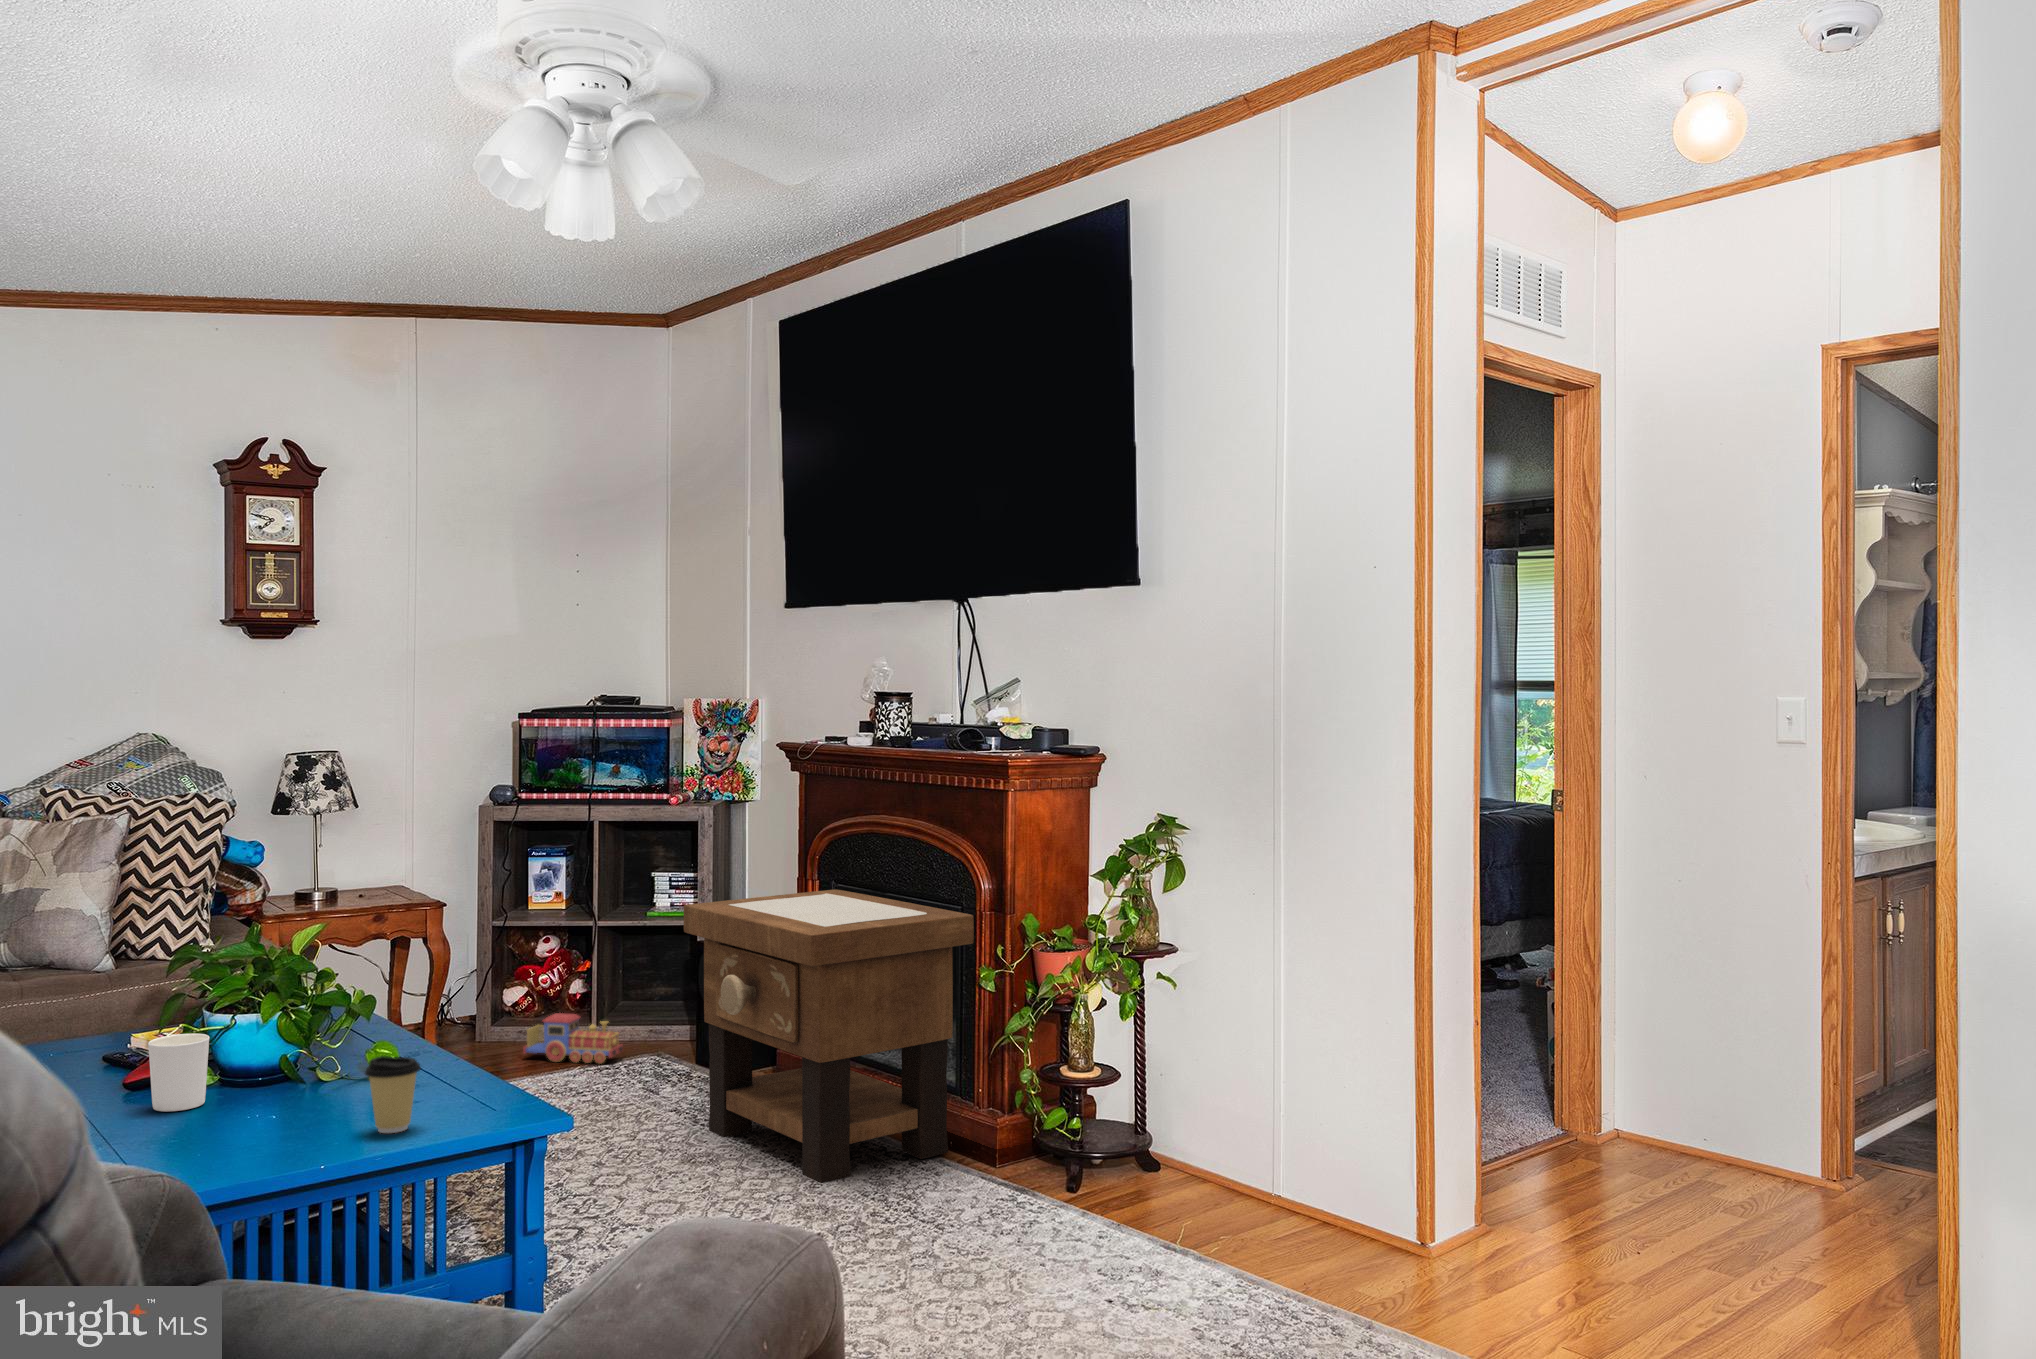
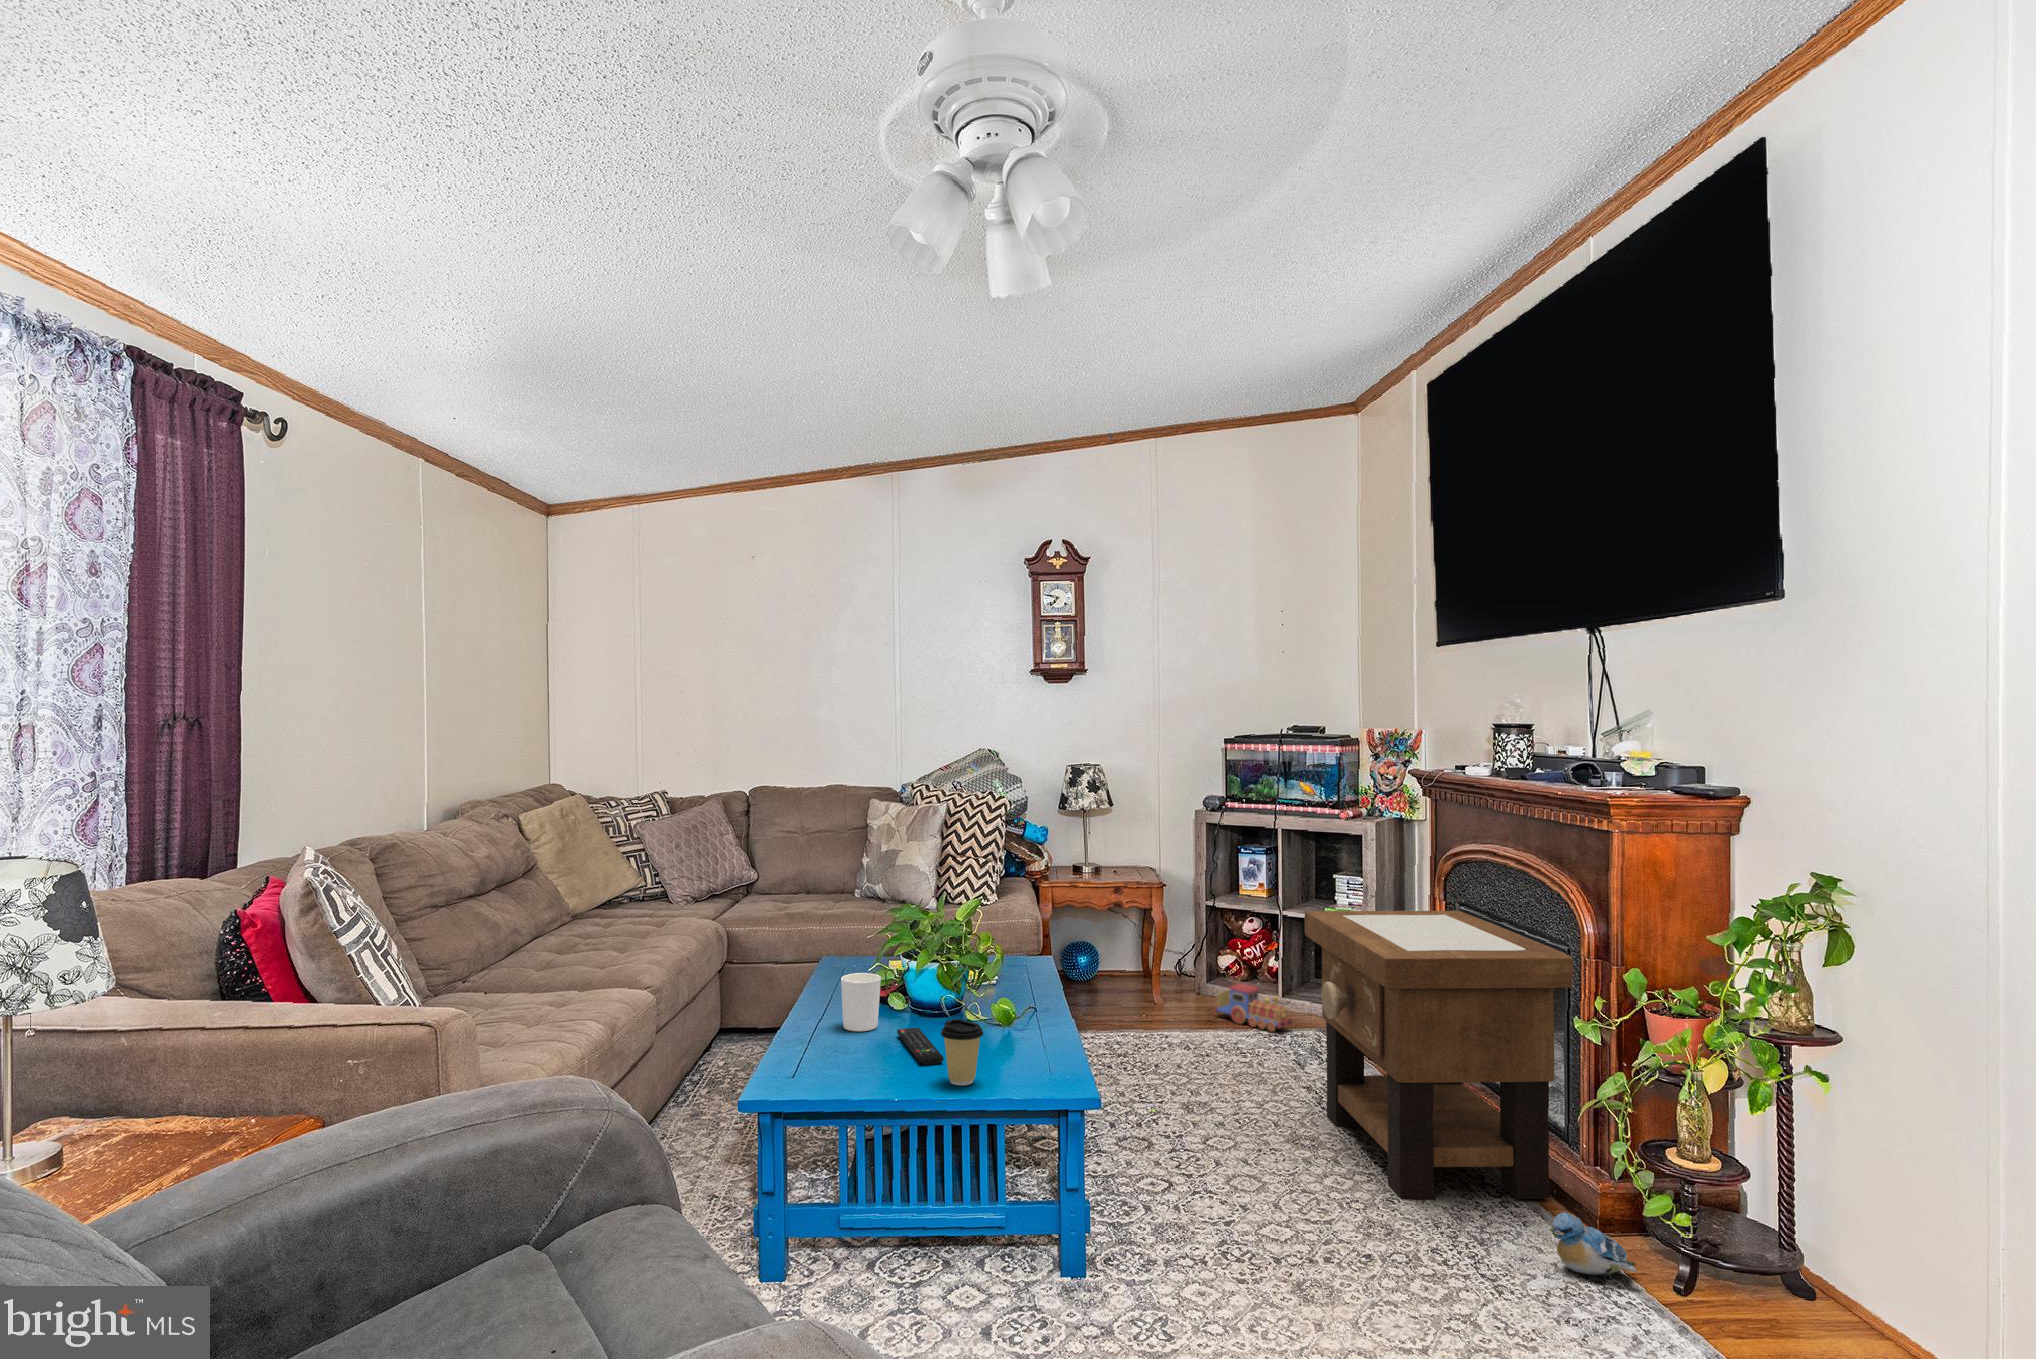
remote control: none [246,1091,347,1124] -> present [897,1028,944,1065]
plush toy: none [971,1148,1041,1201] -> present [1550,1213,1636,1275]

